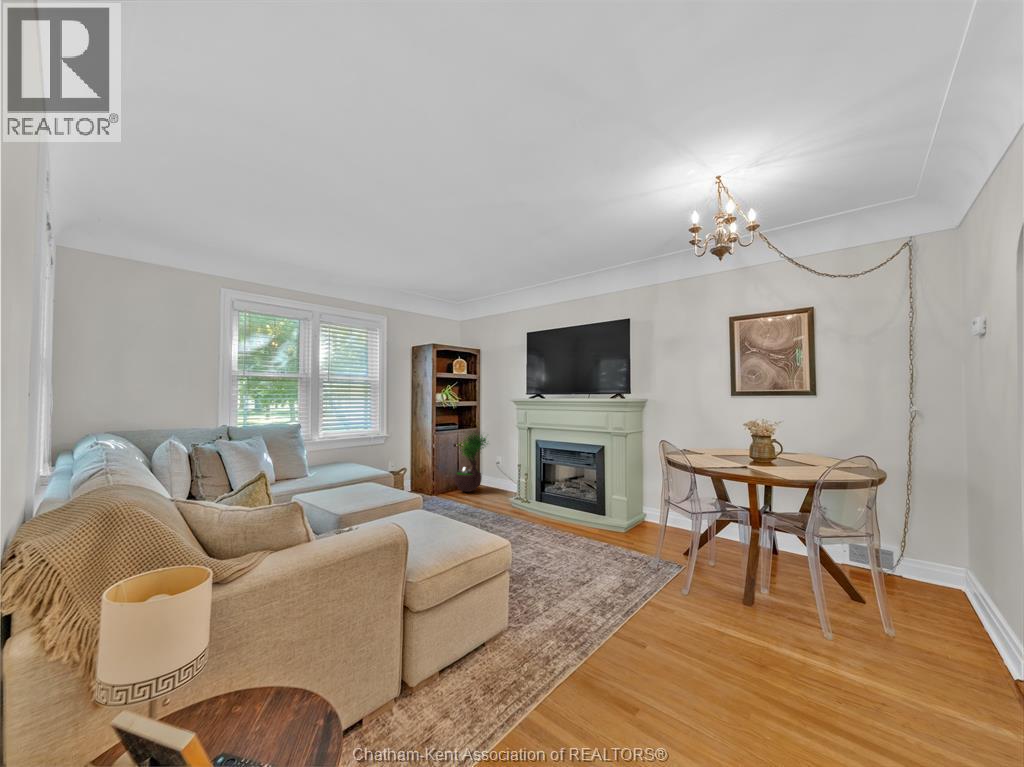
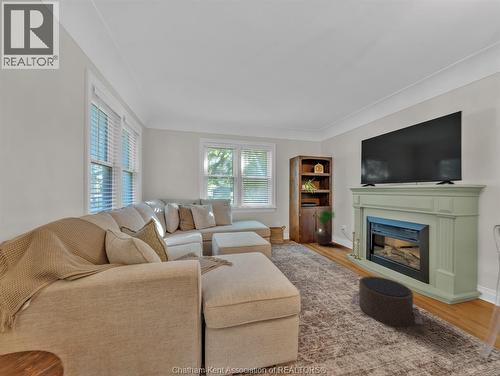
pouf: none [539,517,609,567] -> present [352,276,423,326]

